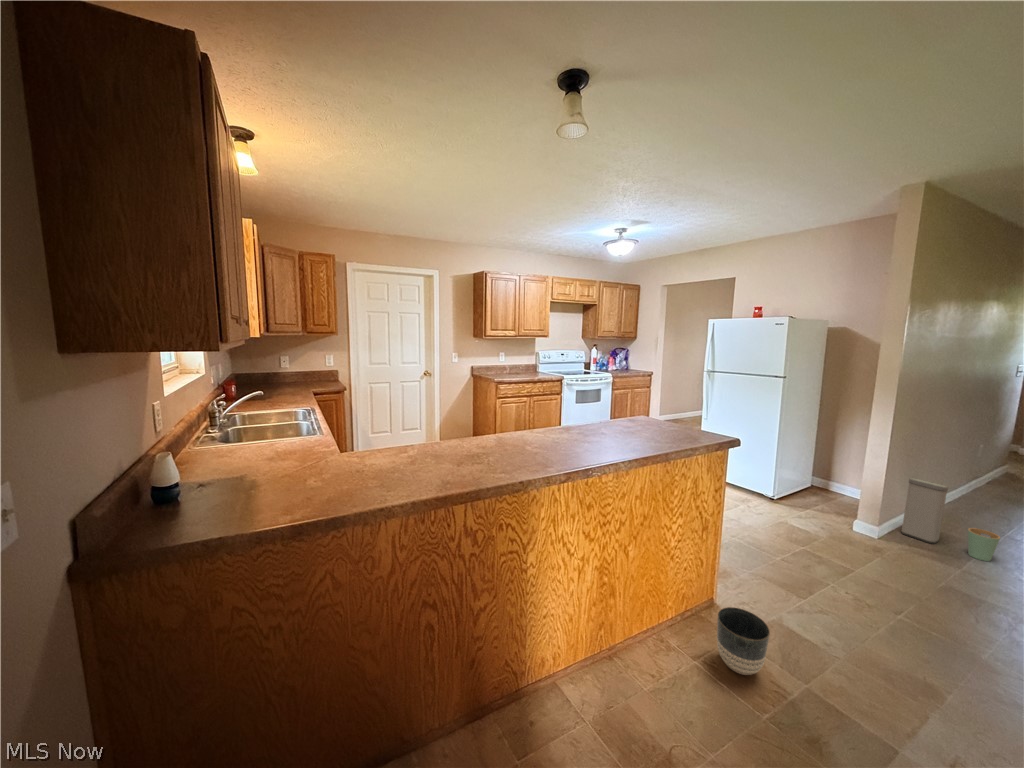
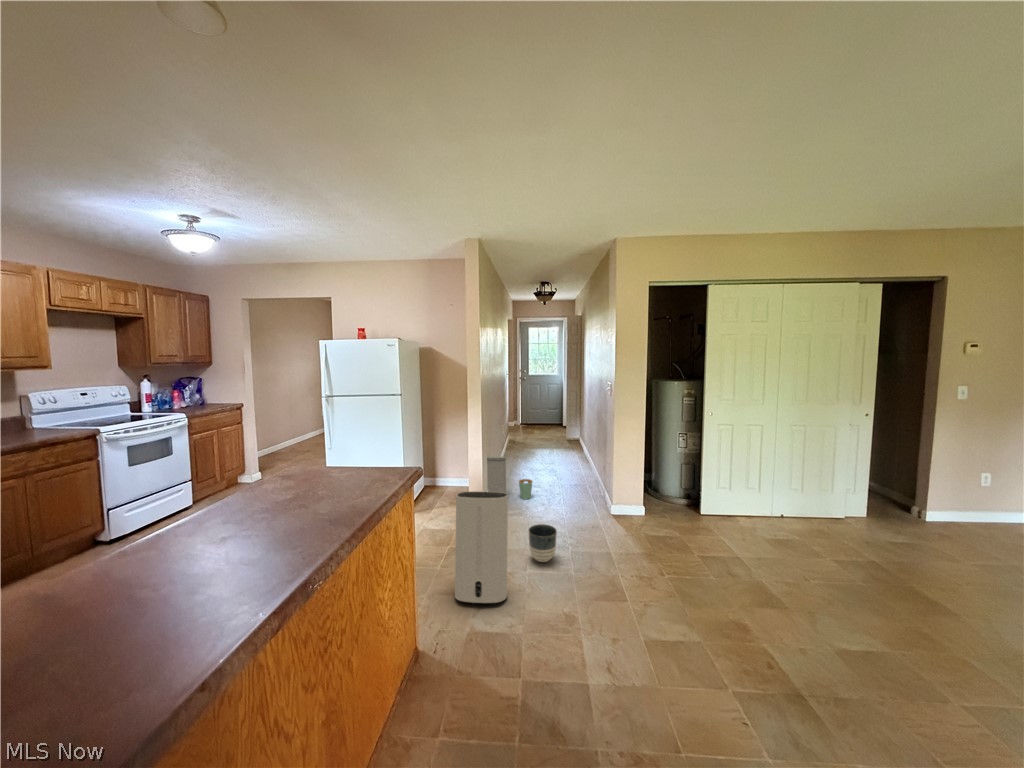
air purifier: none [776,494,874,636] -> present [455,491,508,603]
planter: present [717,607,770,675] -> present [529,524,557,562]

